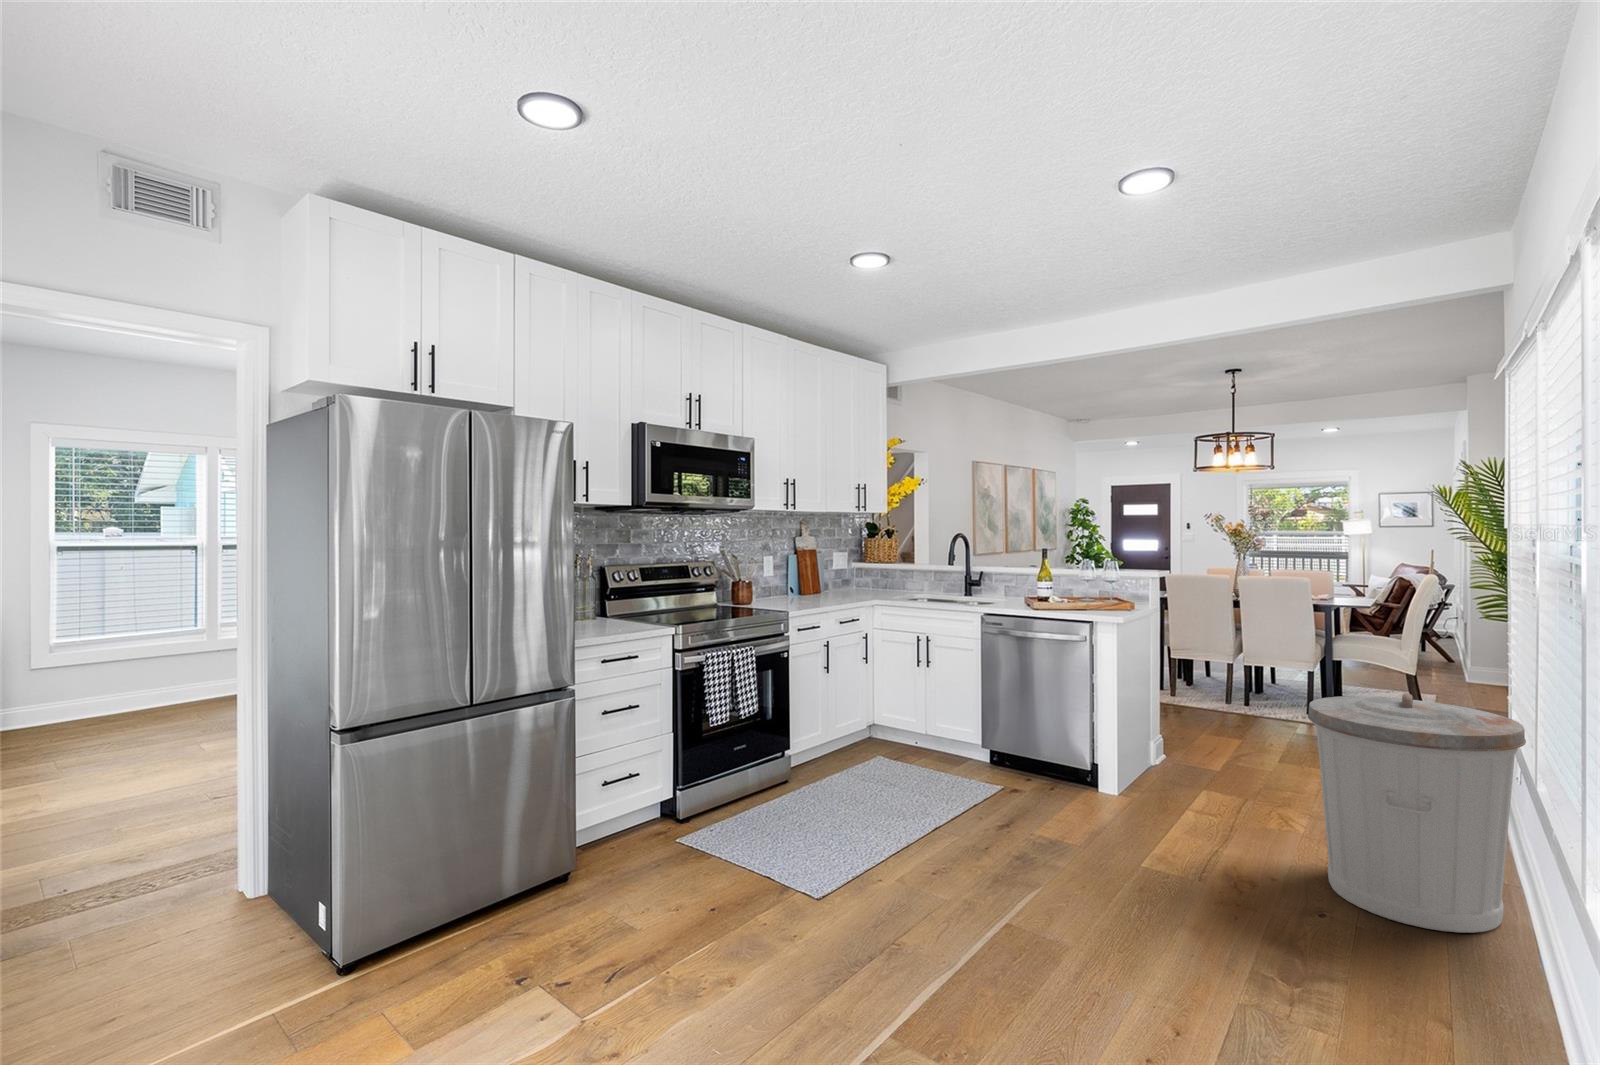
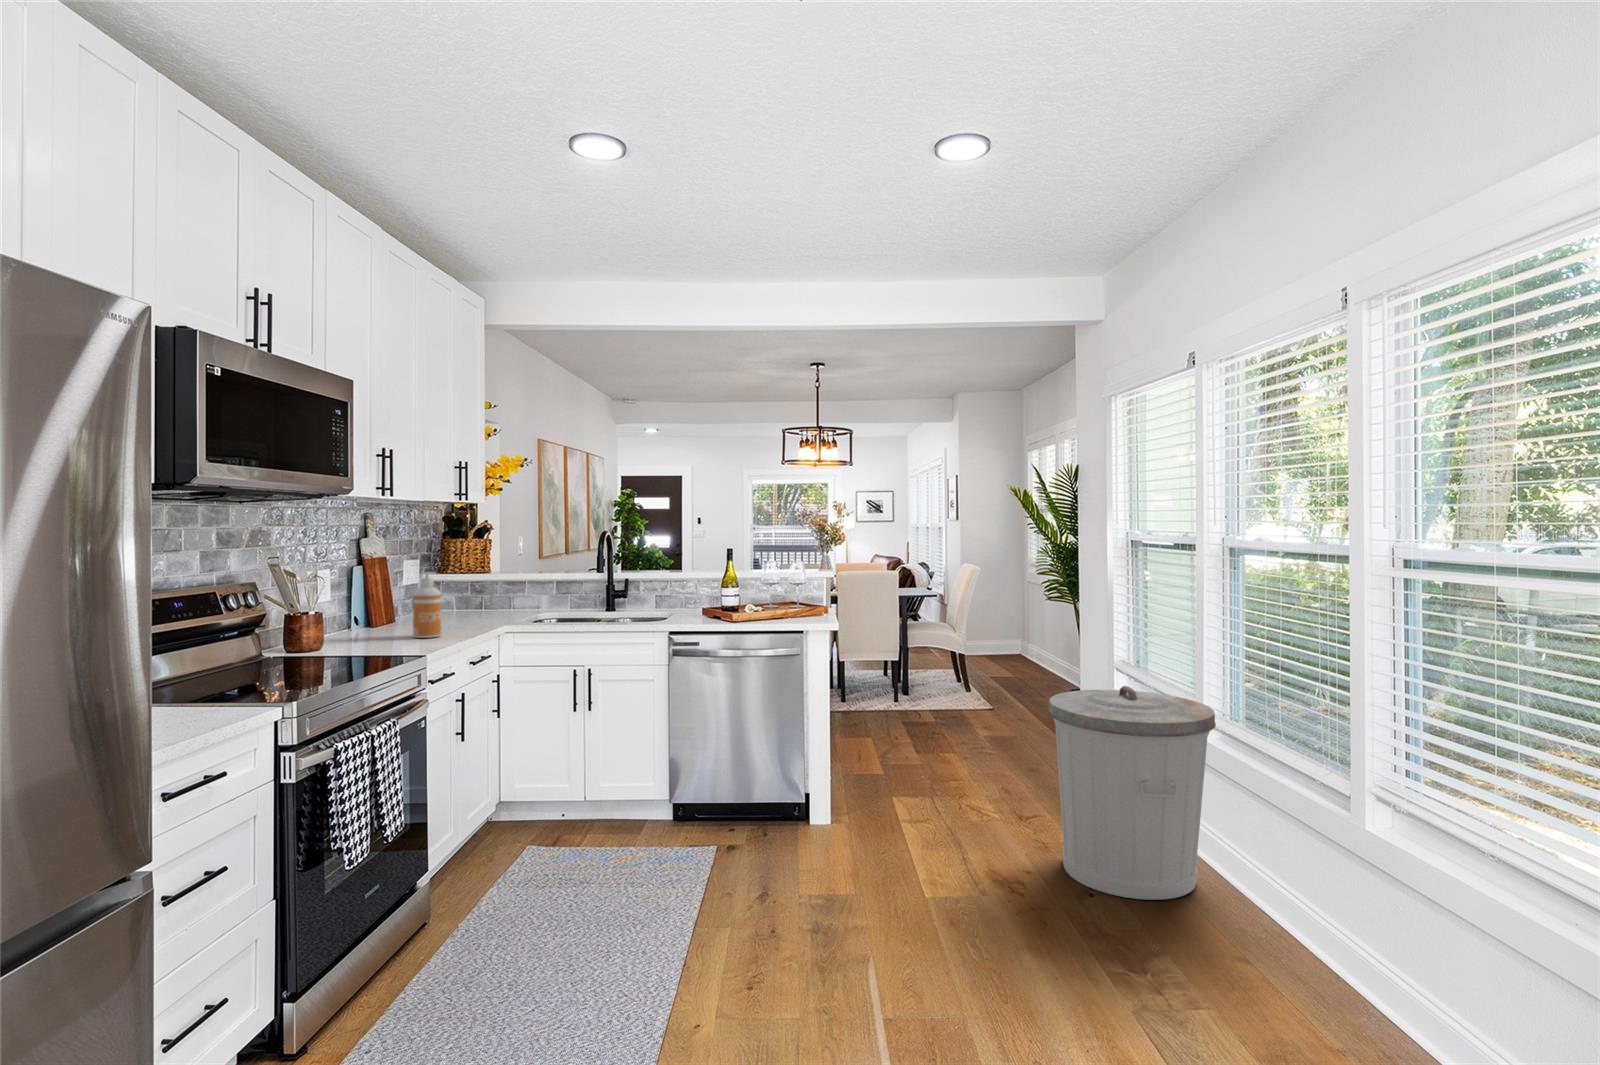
soap dispenser: none [807,559,825,603] -> present [413,572,441,638]

